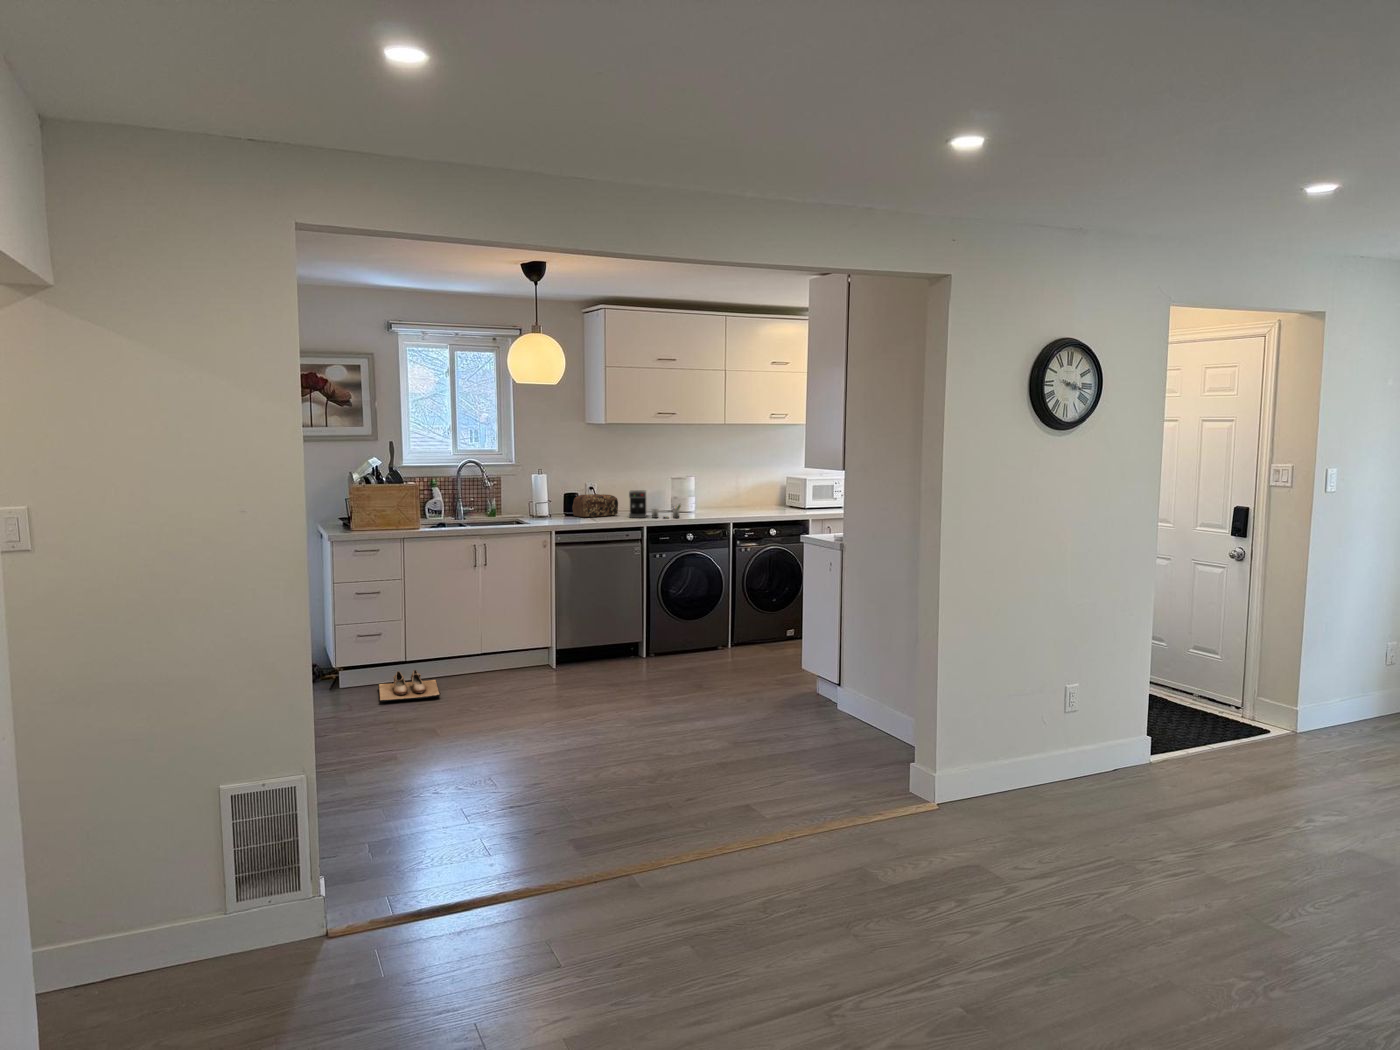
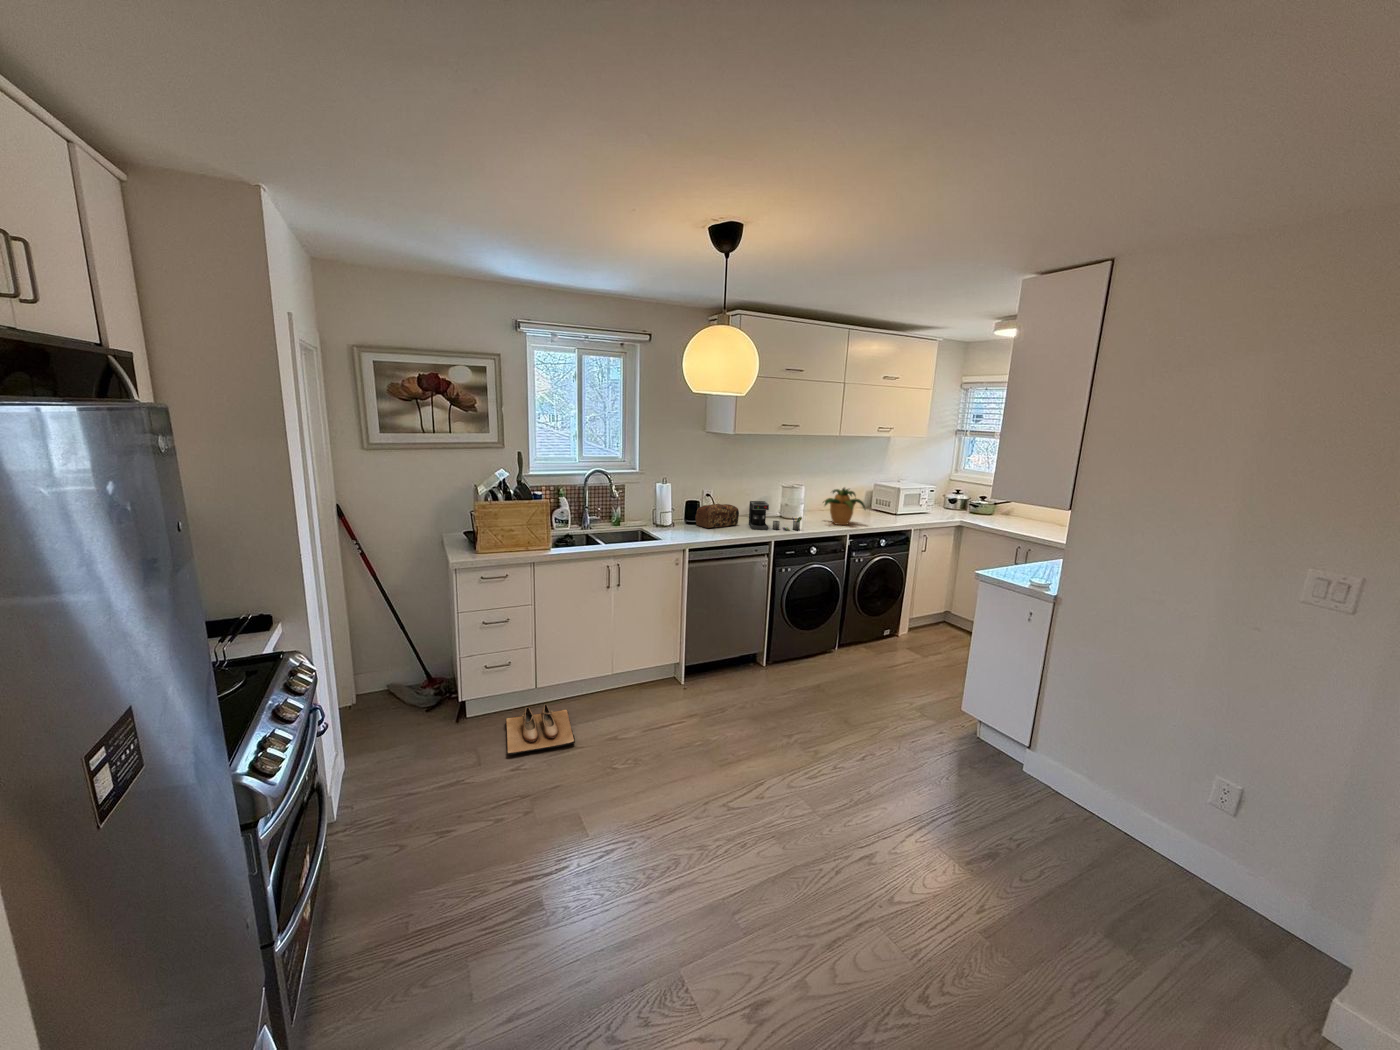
potted plant: none [709,474,755,515] -> present [825,488,865,525]

